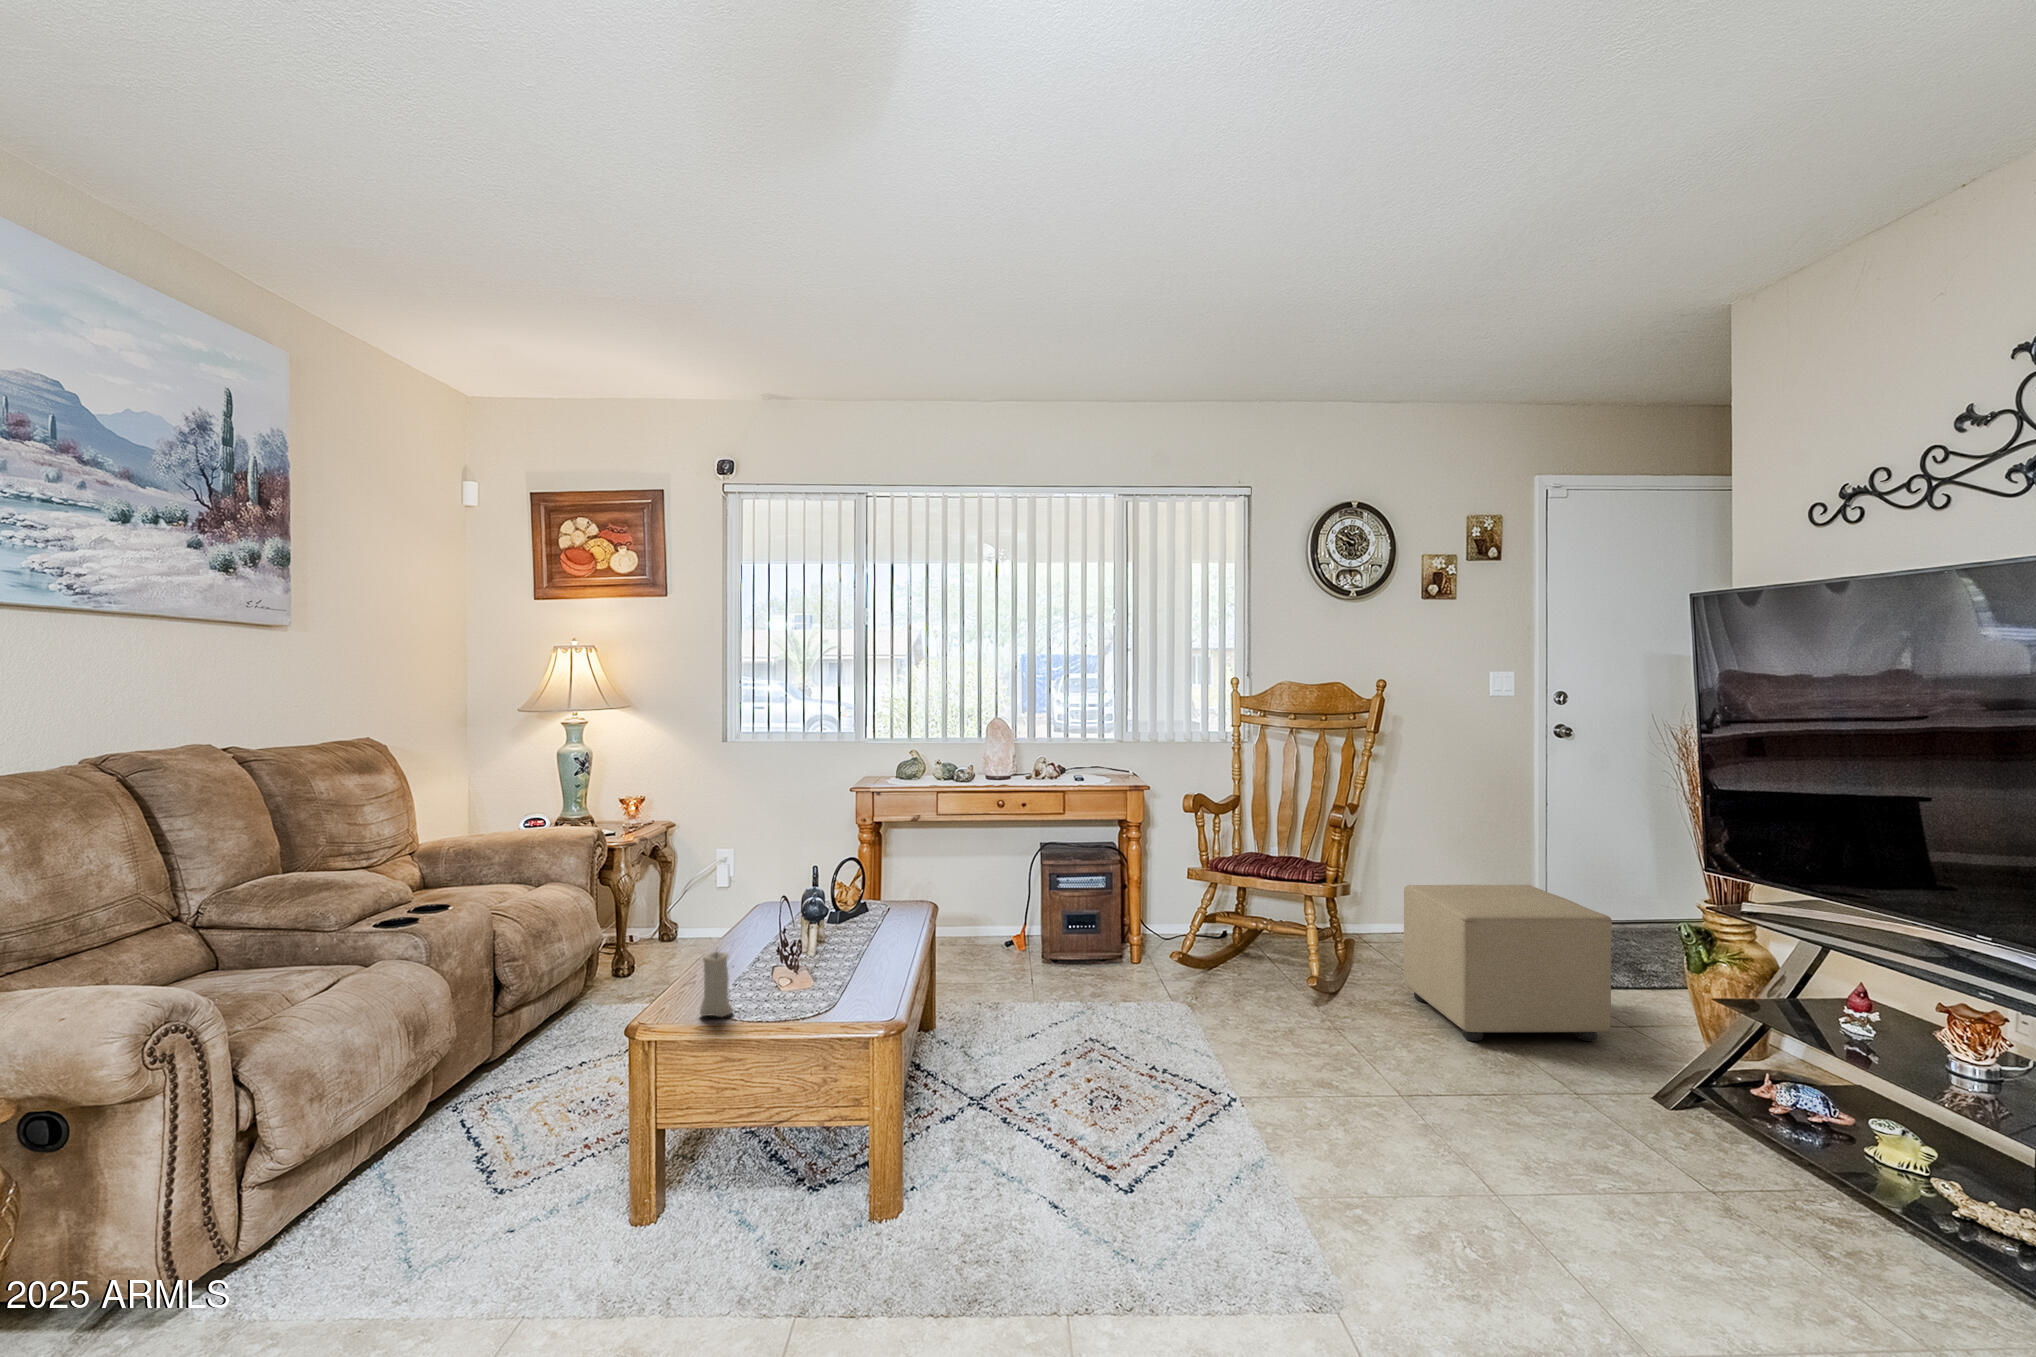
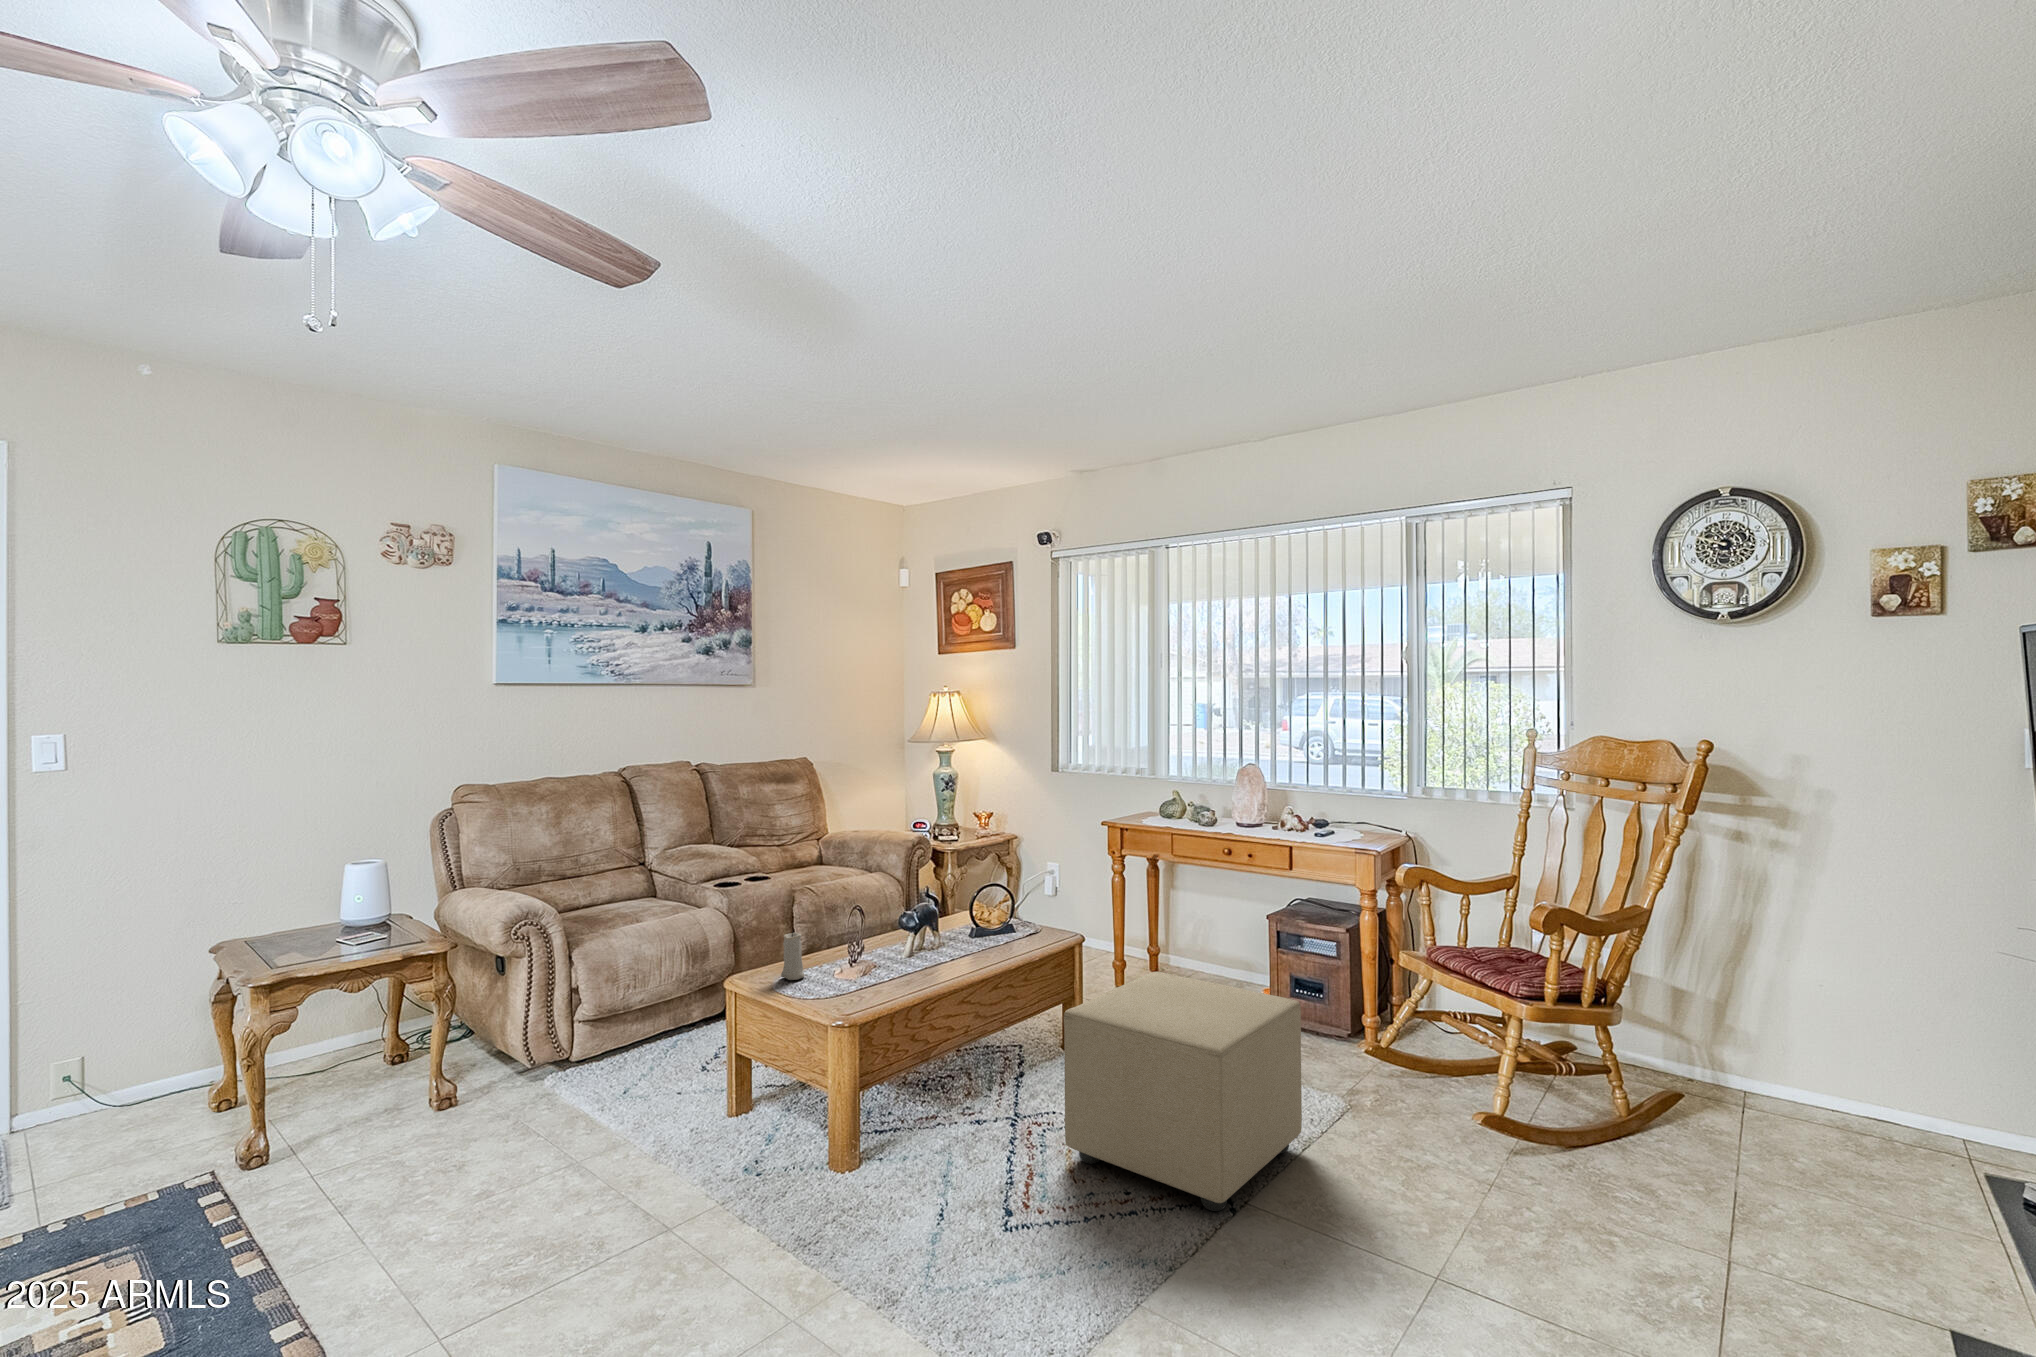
ottoman: present [1404,885,1612,1041] -> present [1064,972,1302,1211]

